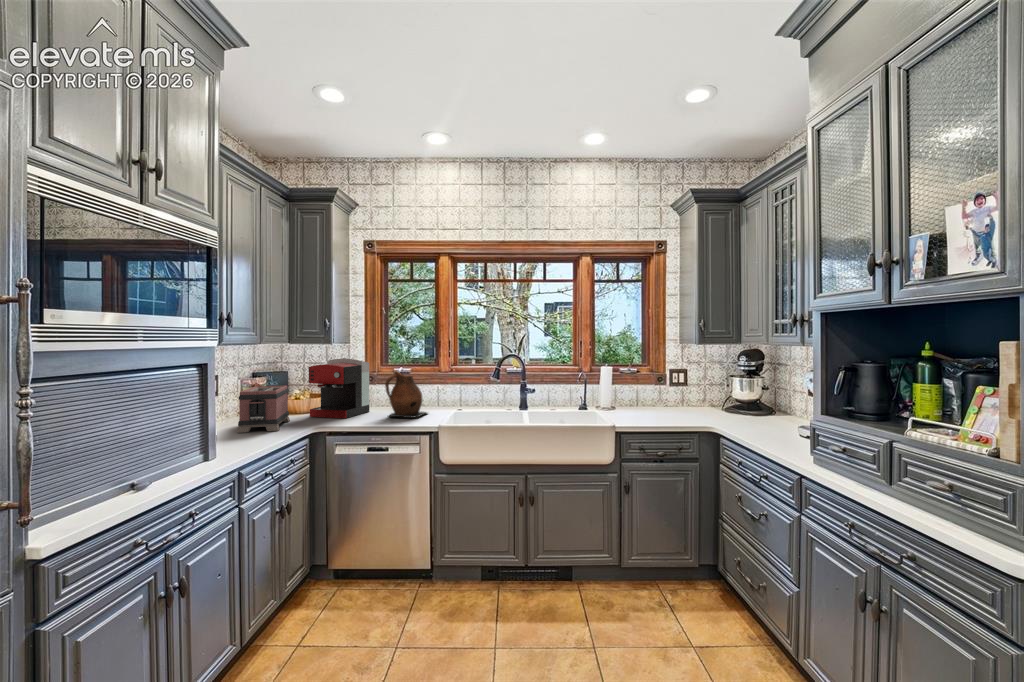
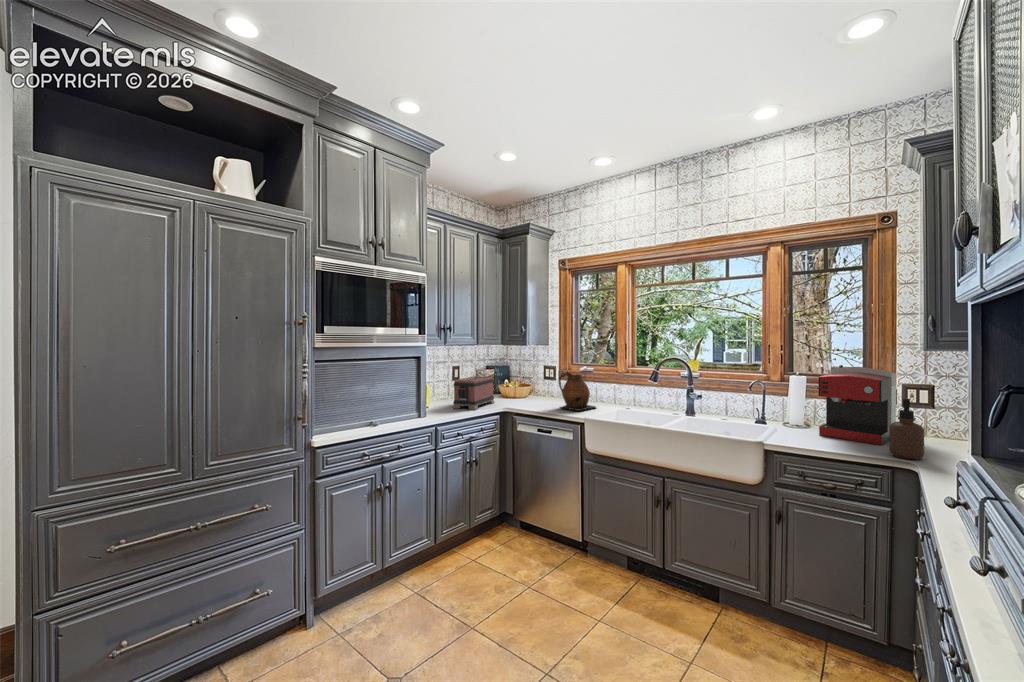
coffee maker: present [309,358,369,418] -> present [819,367,896,445]
soap dispenser: none [686,377,706,421] -> present [889,398,924,459]

